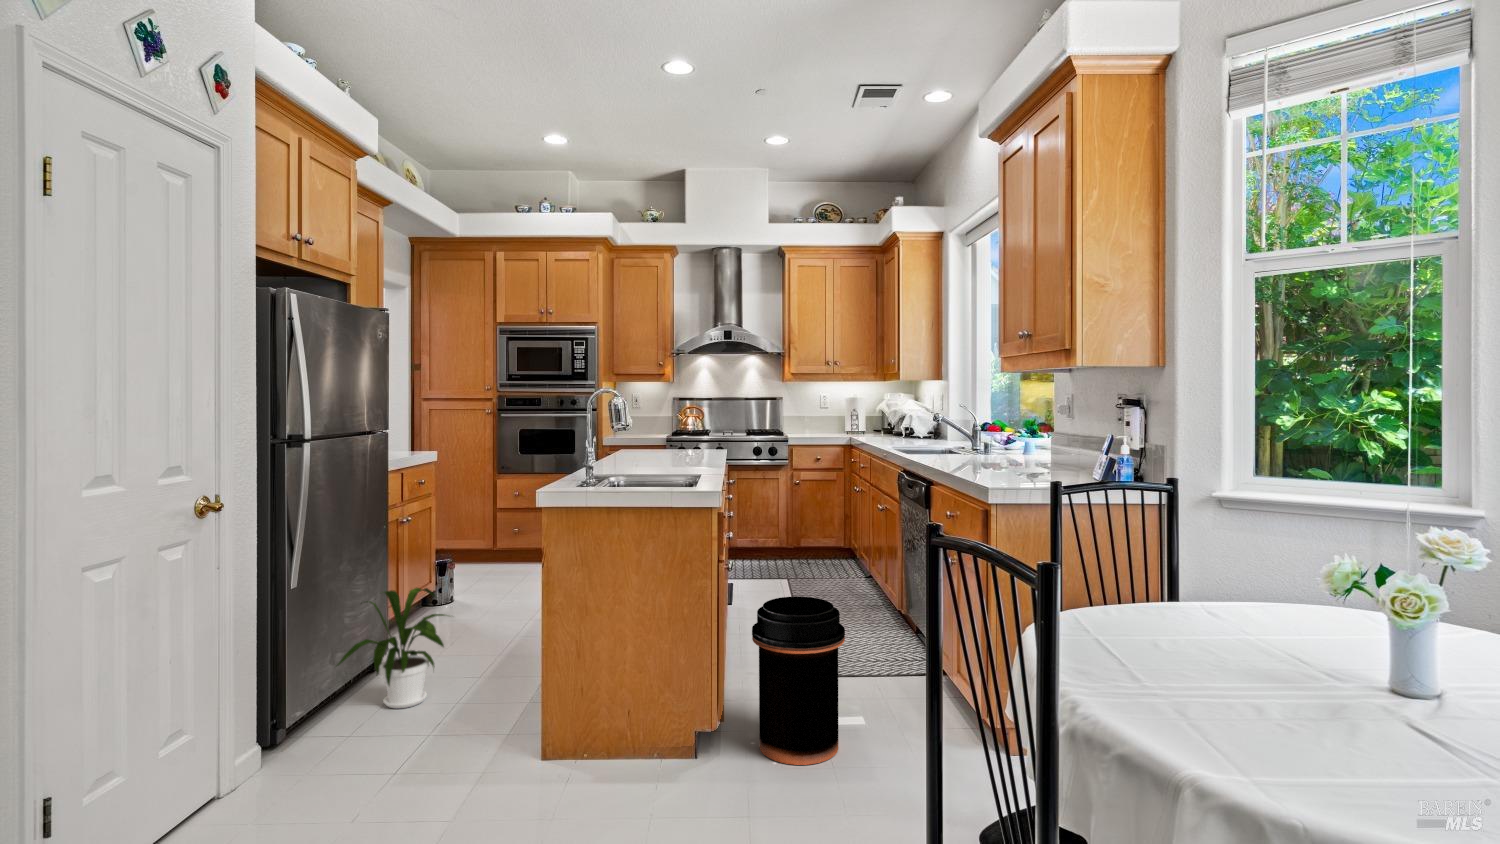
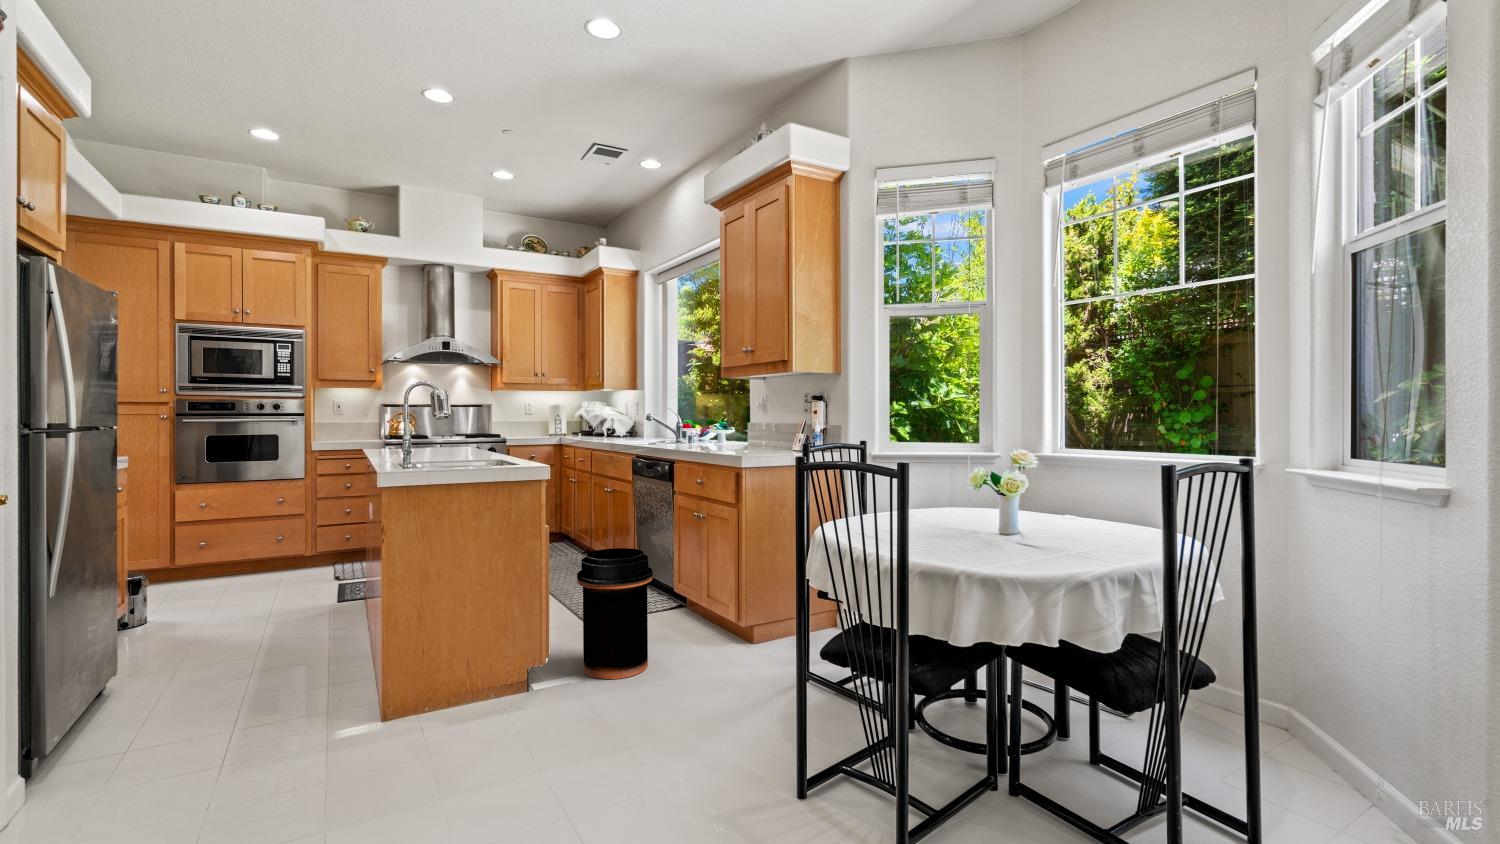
house plant: present [337,588,445,708] -> none [93,586,238,719]

